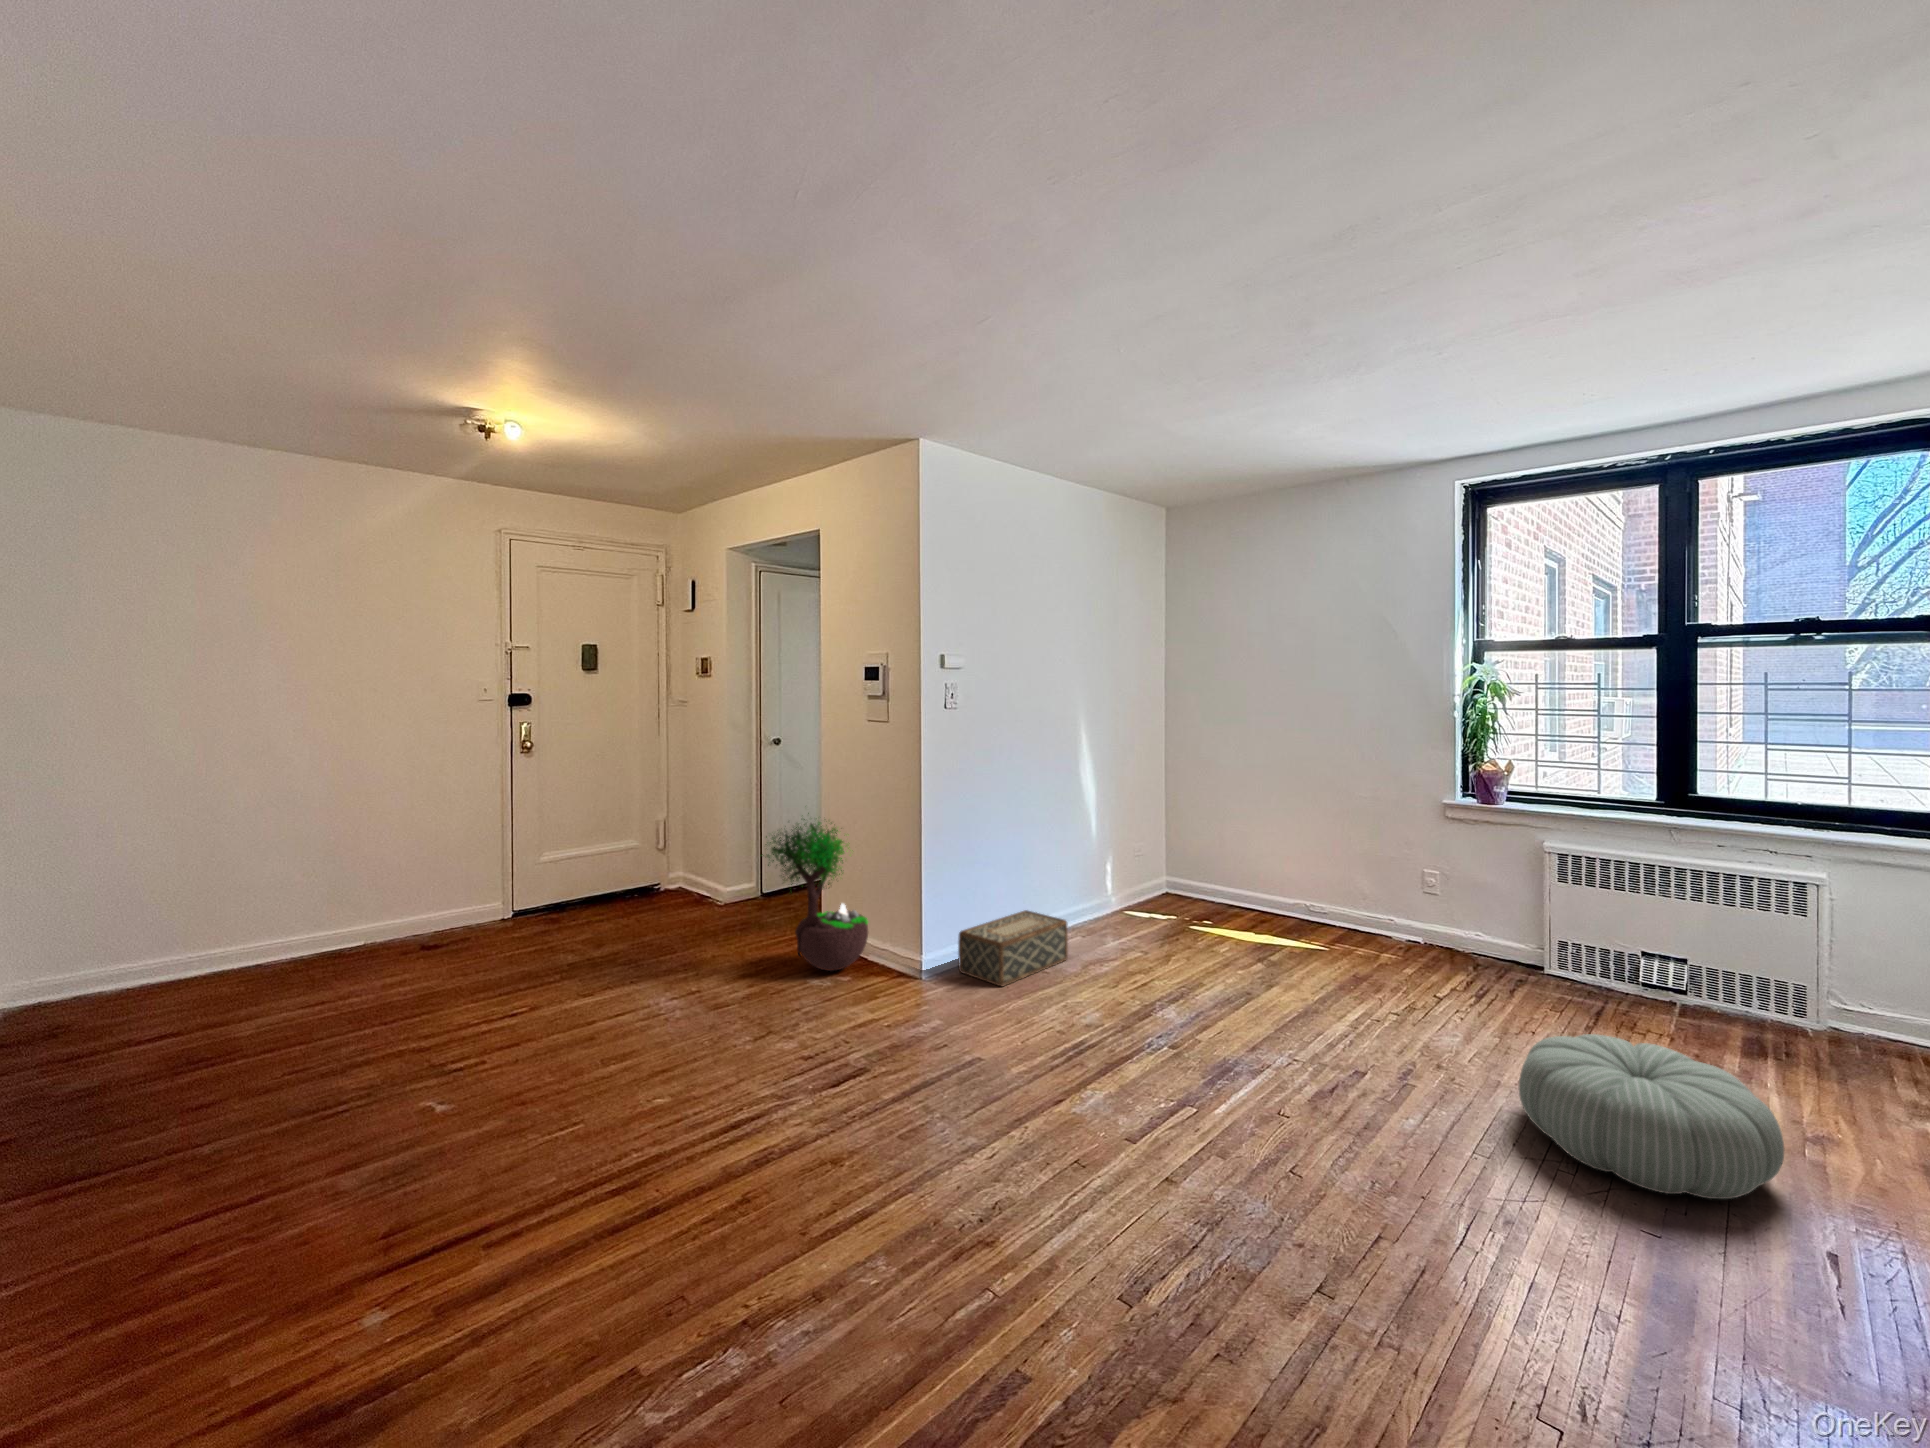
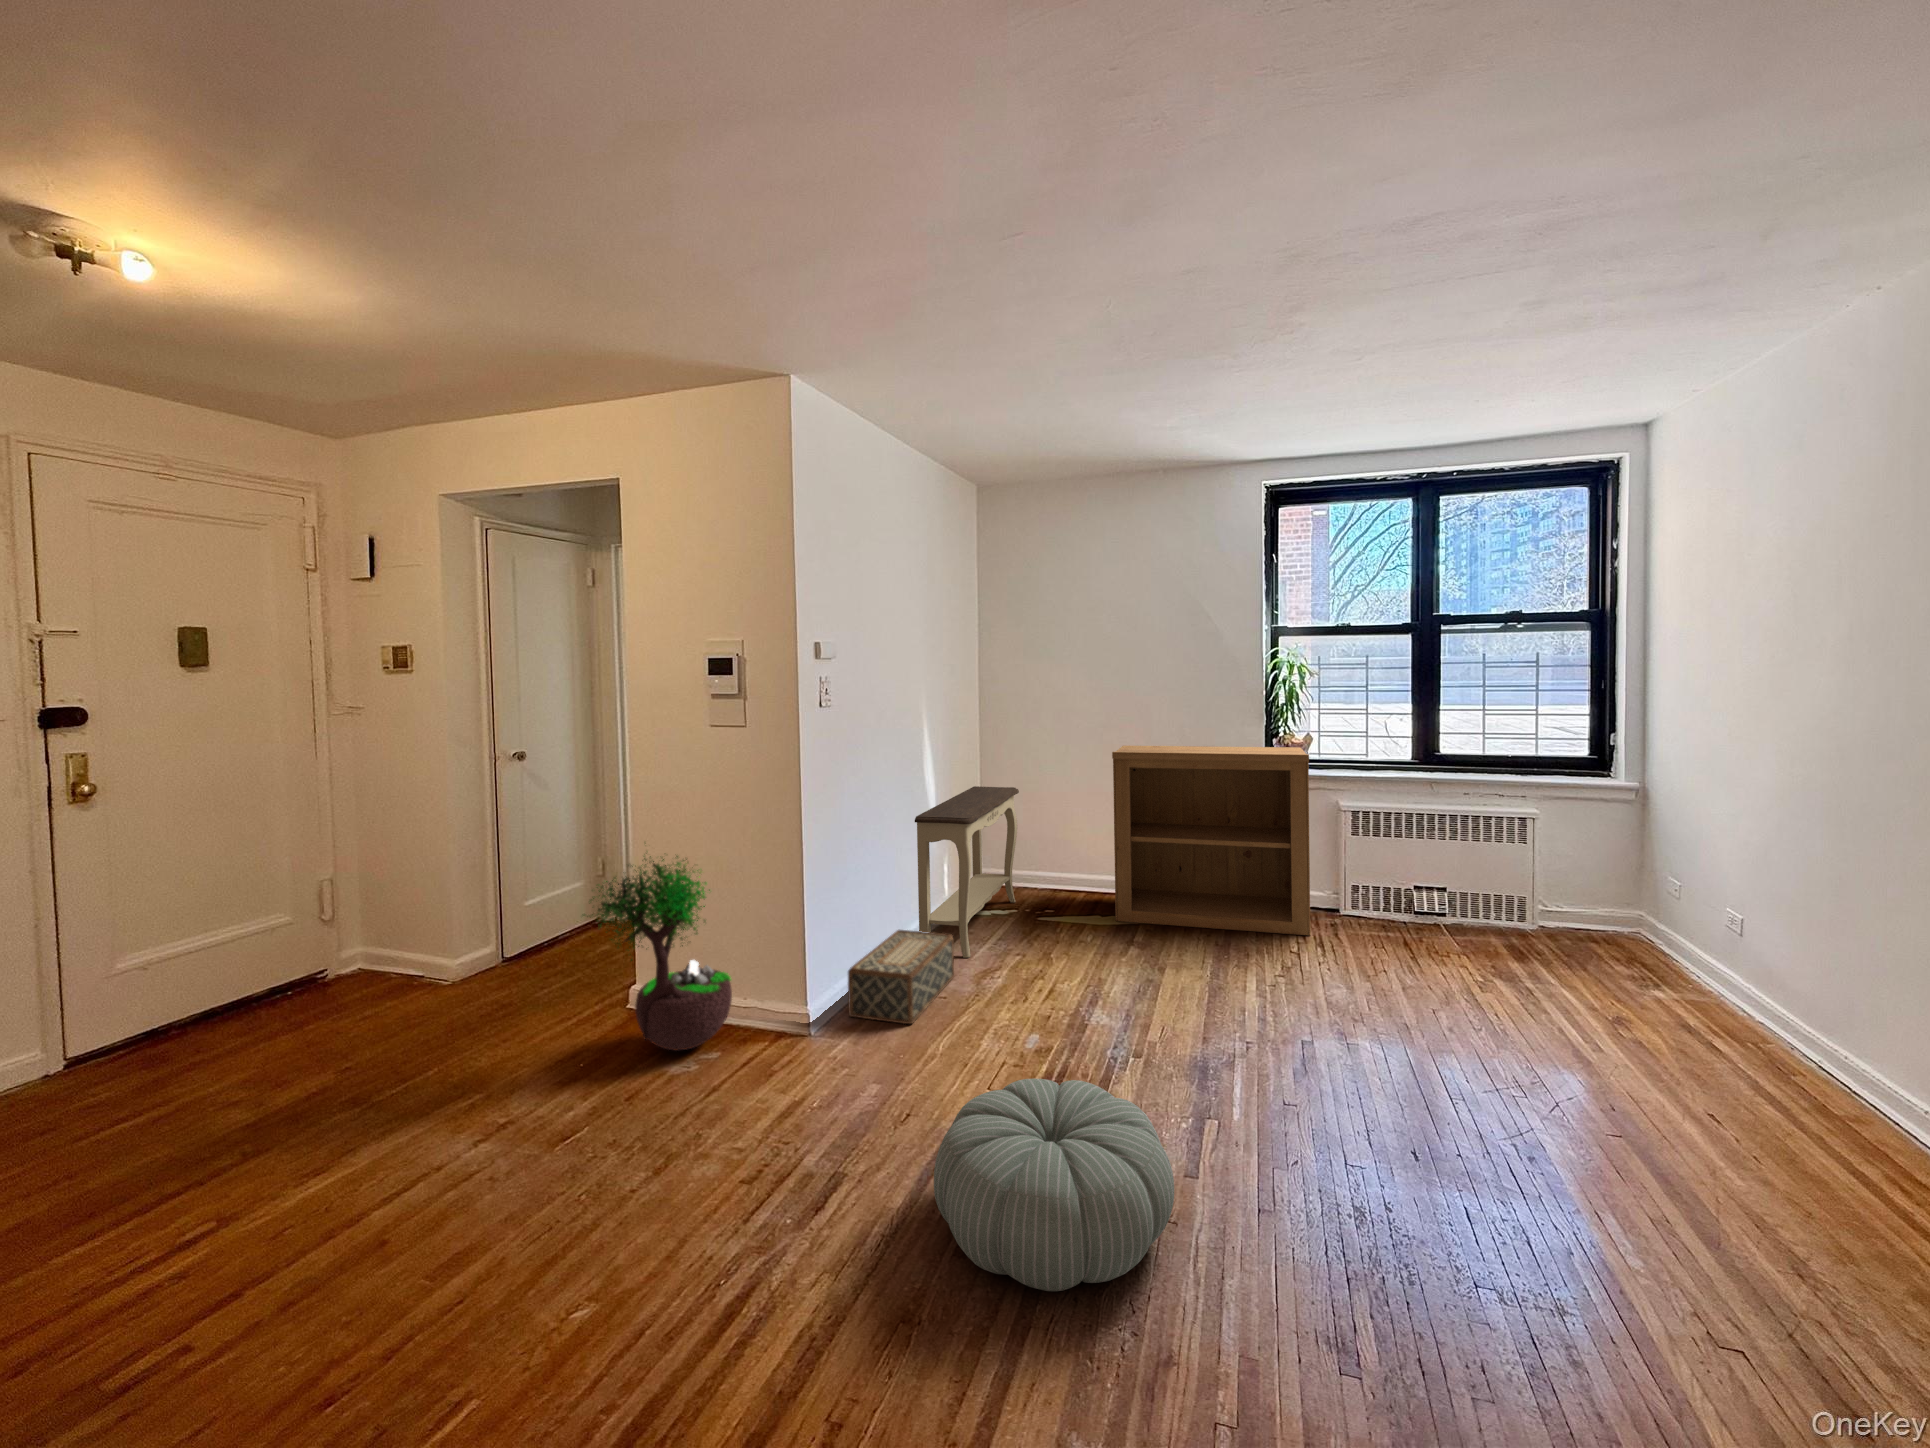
bookshelf: none [1262,763,1498,987] -> present [1112,746,1310,935]
console table: none [1051,794,1185,947] -> present [915,786,1019,958]
pouf: present [1519,1034,1784,1199] -> present [934,1079,1174,1291]

